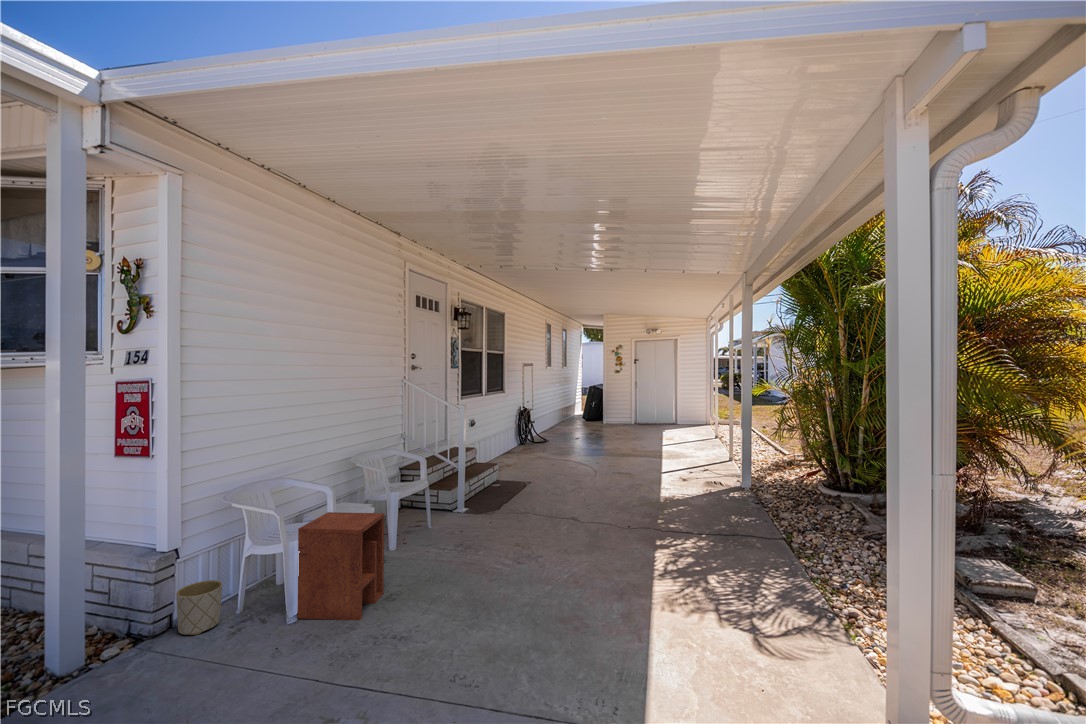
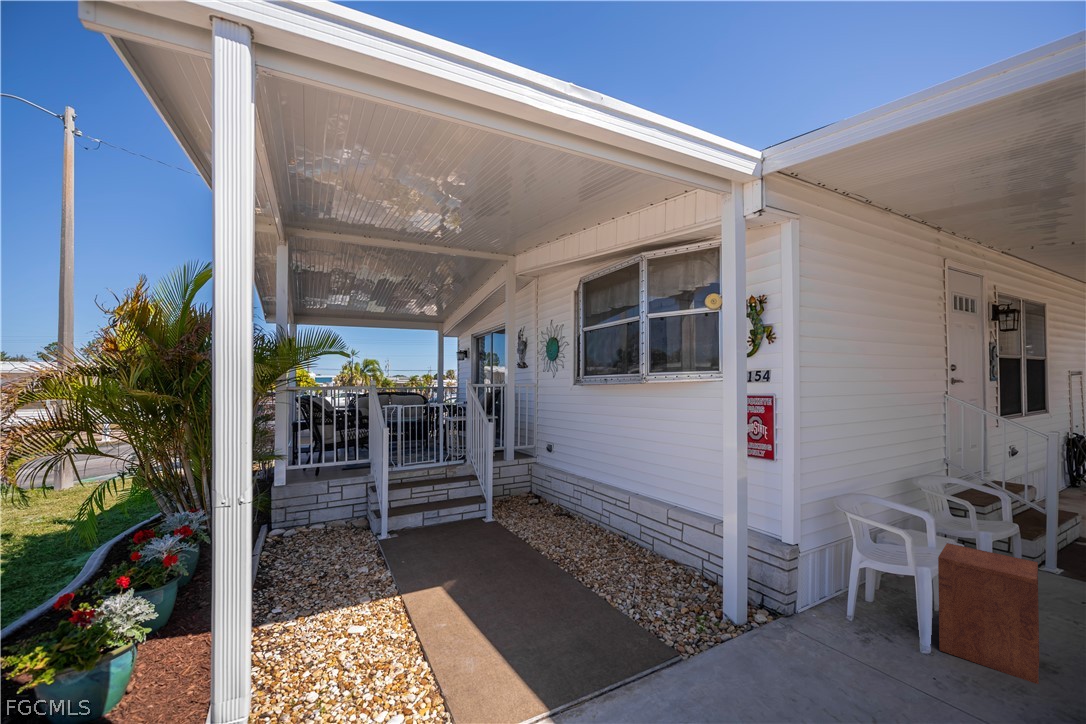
planter: present [176,580,222,635] -> none [807,579,847,629]

